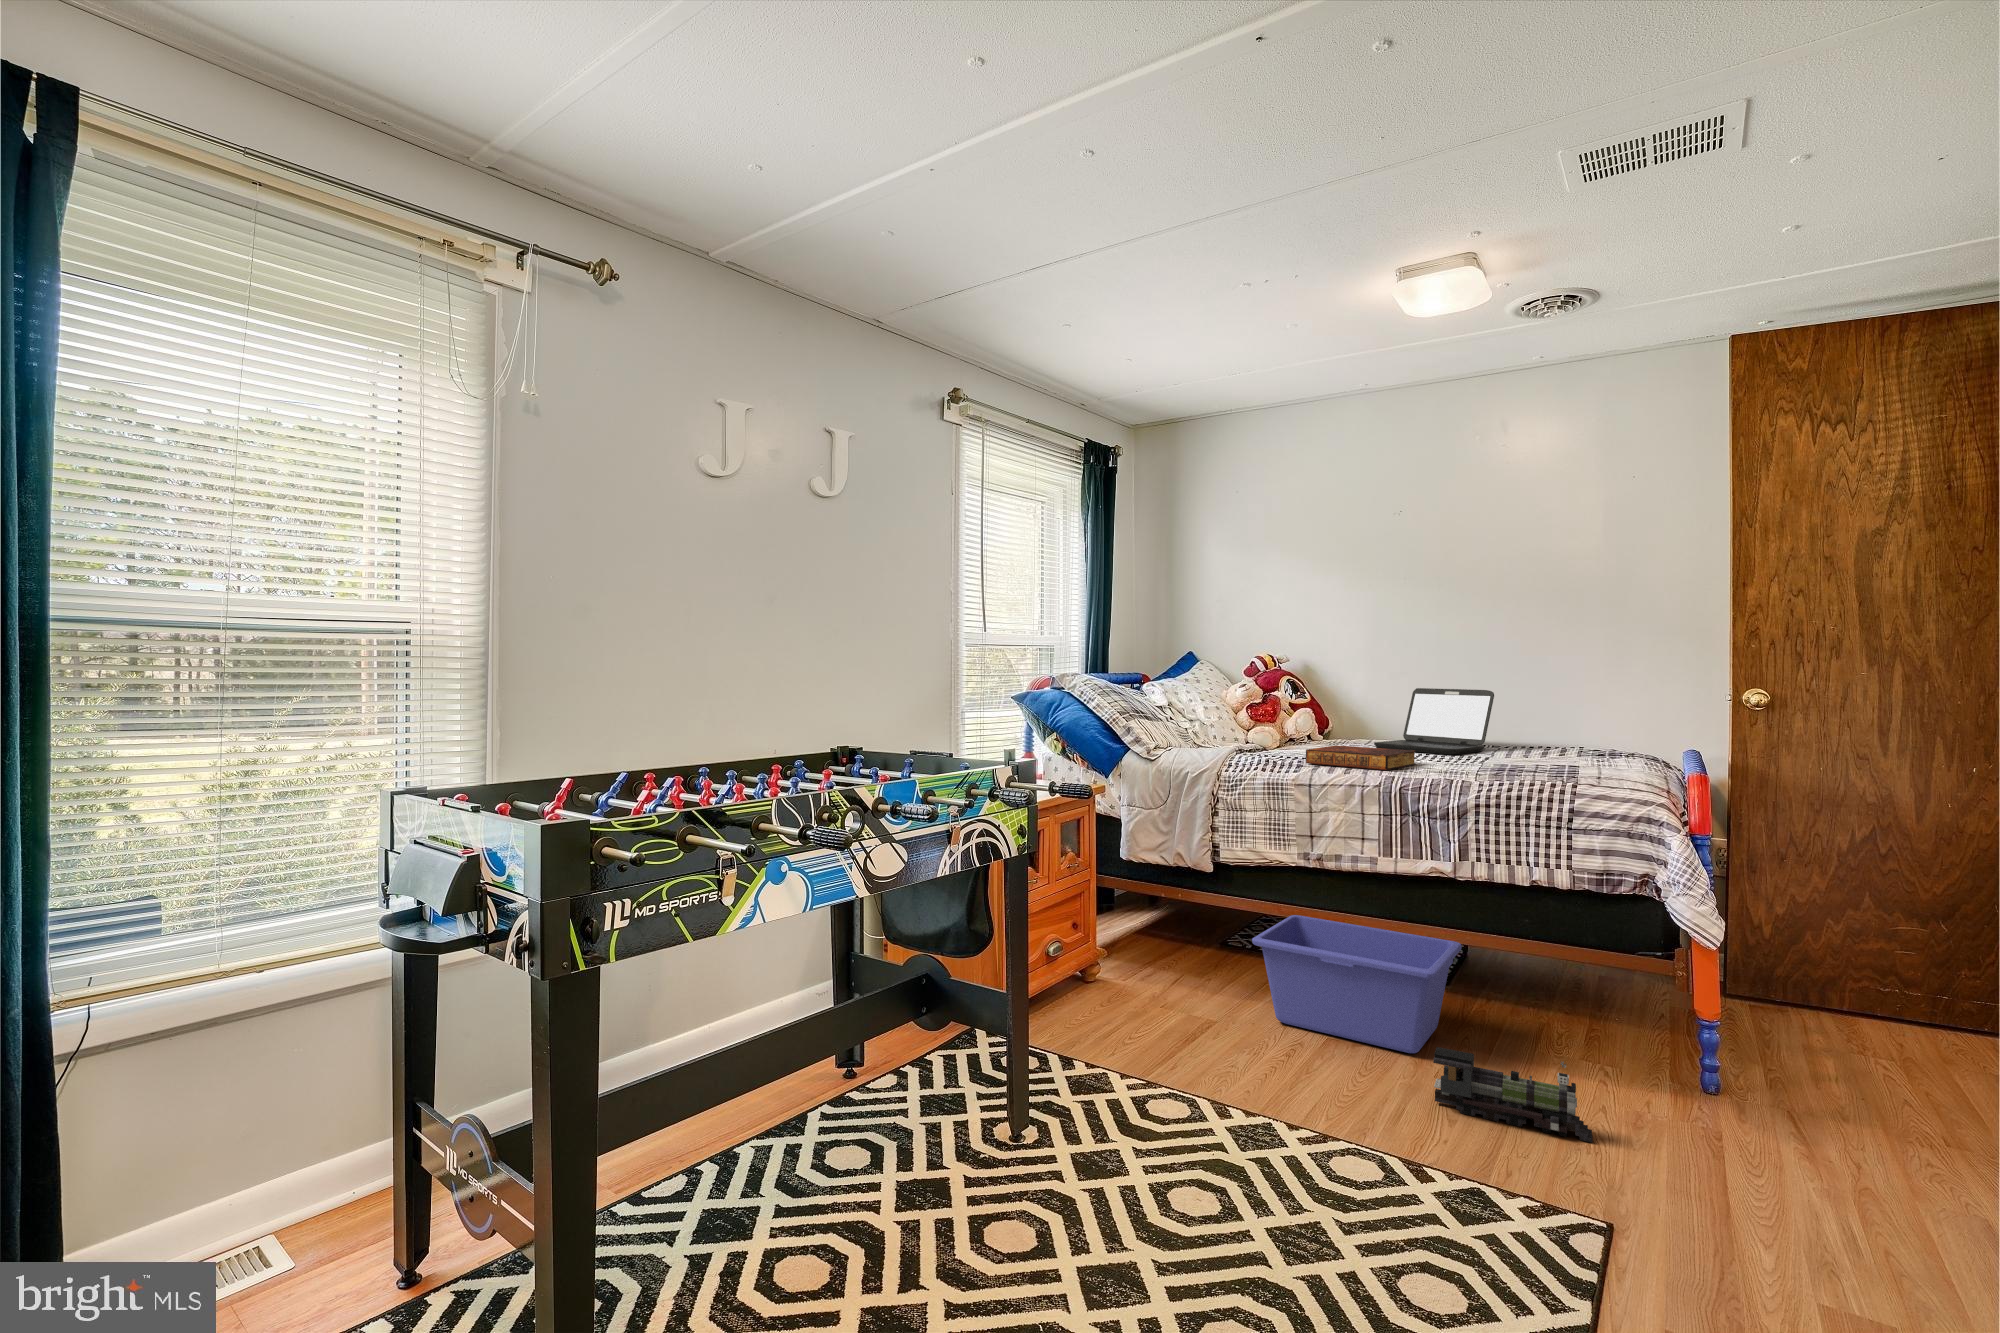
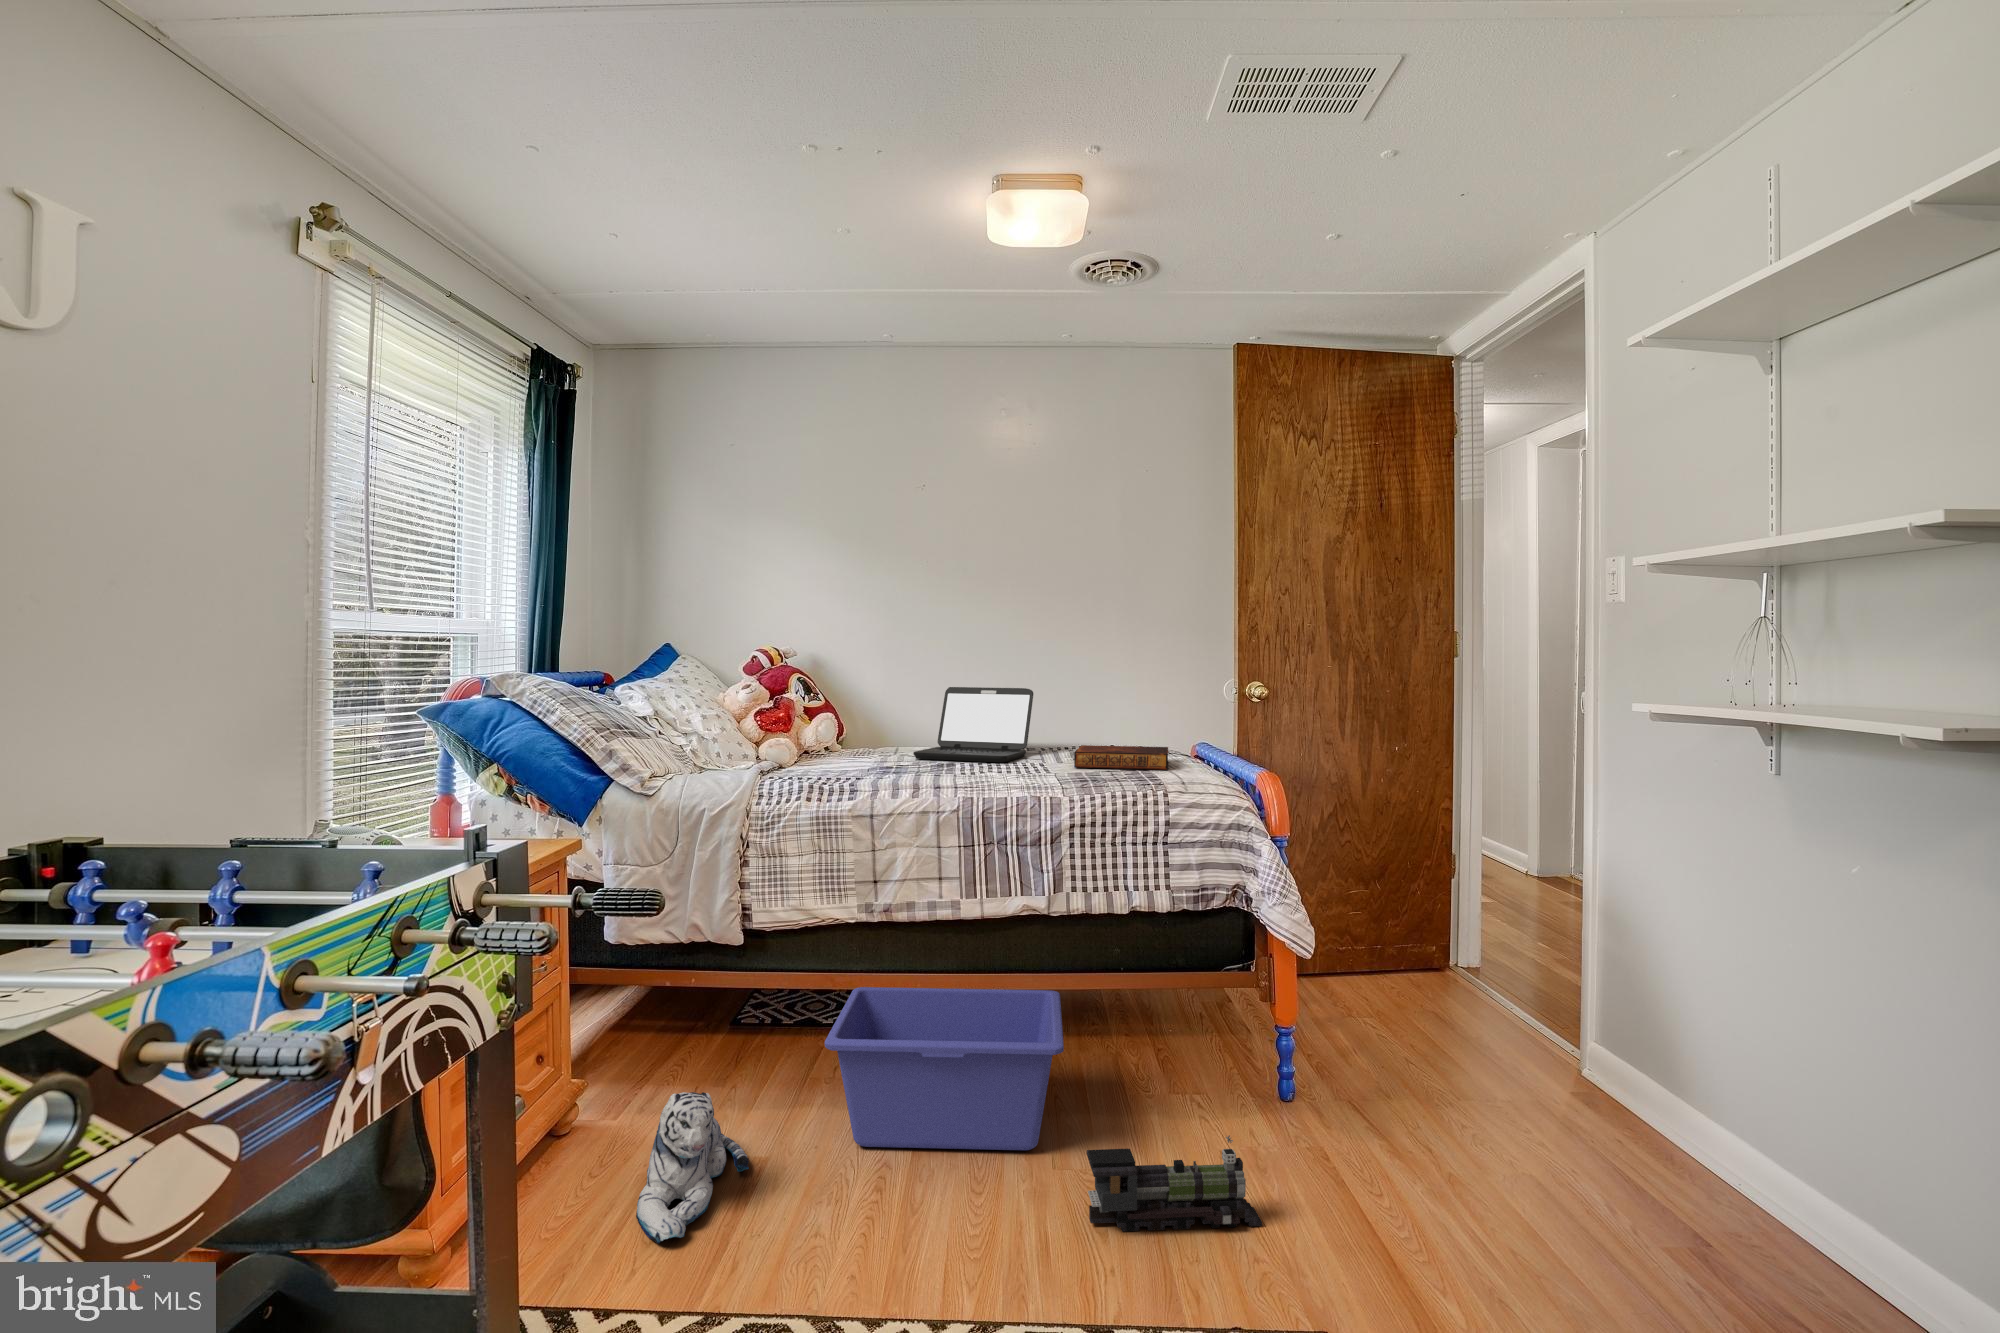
book: present [1306,745,1416,770] -> present [1074,745,1168,770]
plush toy: none [1122,950,1199,1036] -> present [636,1092,749,1243]

